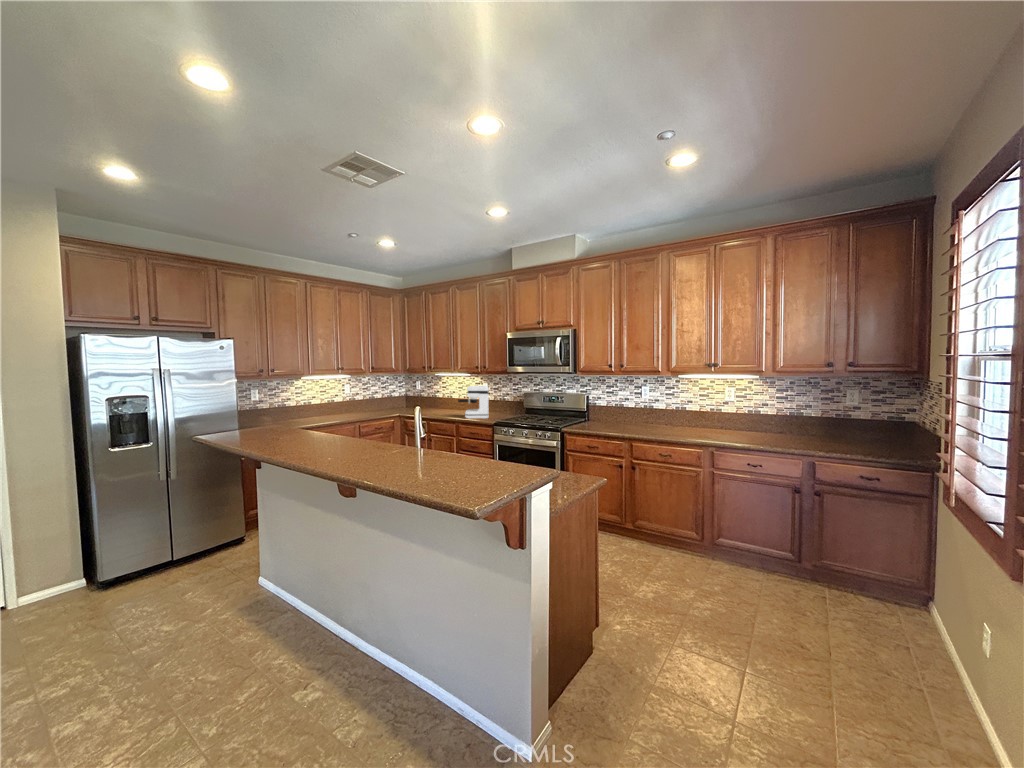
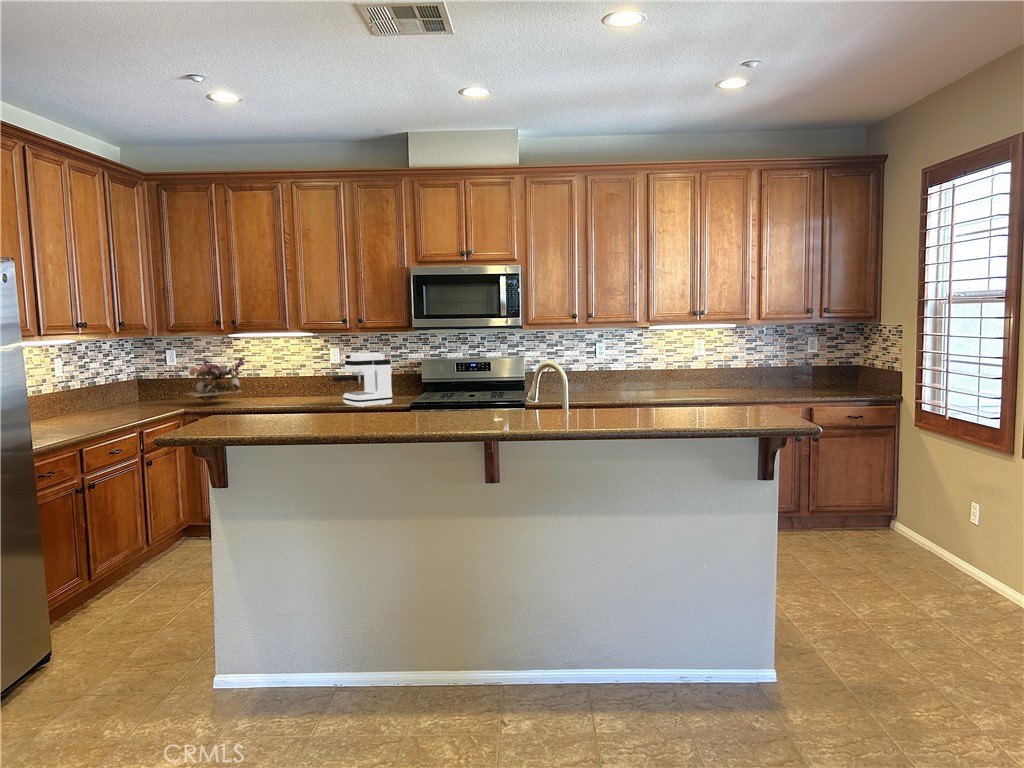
flower arrangement: none [407,385,435,409] -> present [186,357,244,403]

